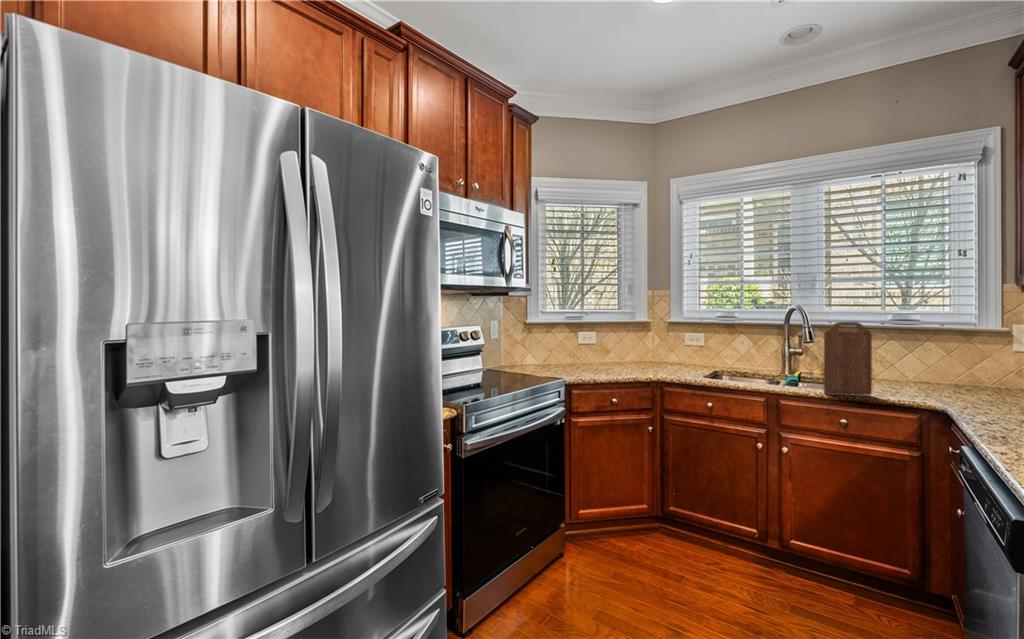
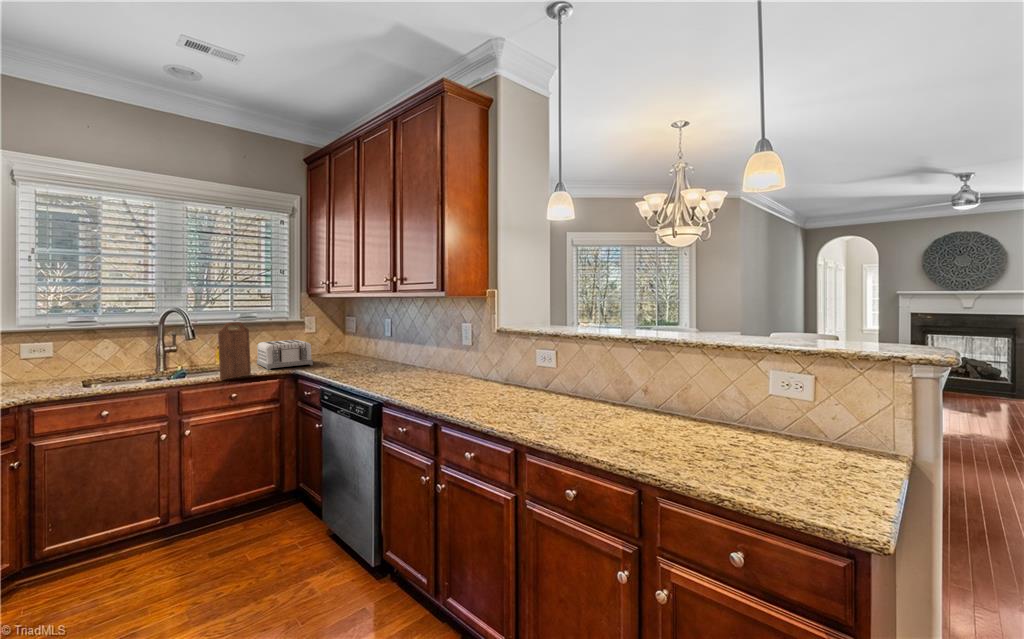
toaster: none [905,355,995,401] -> present [257,340,313,370]

